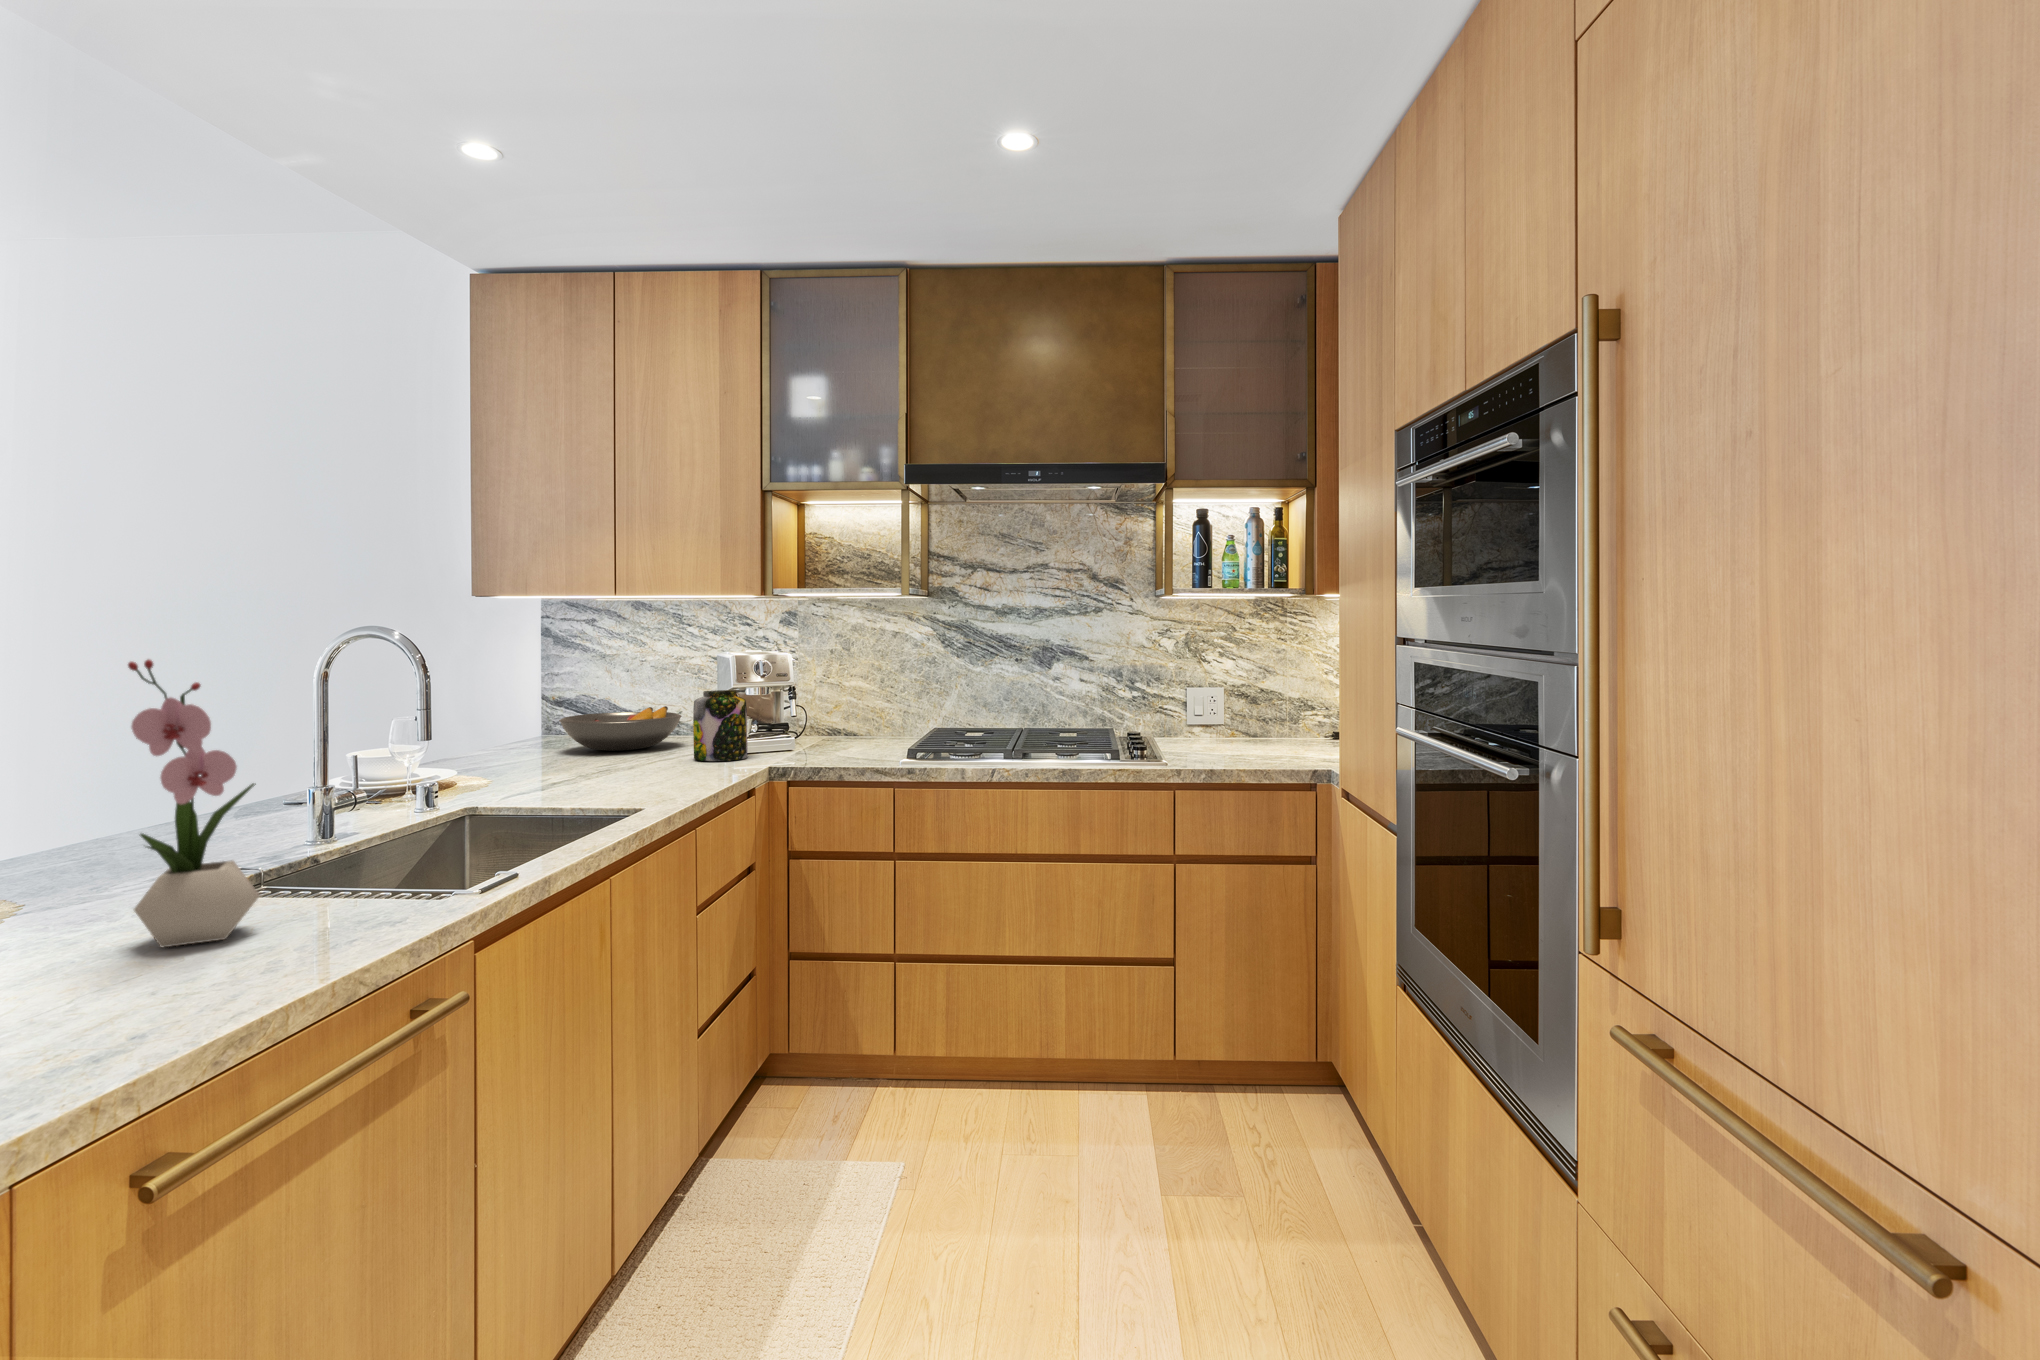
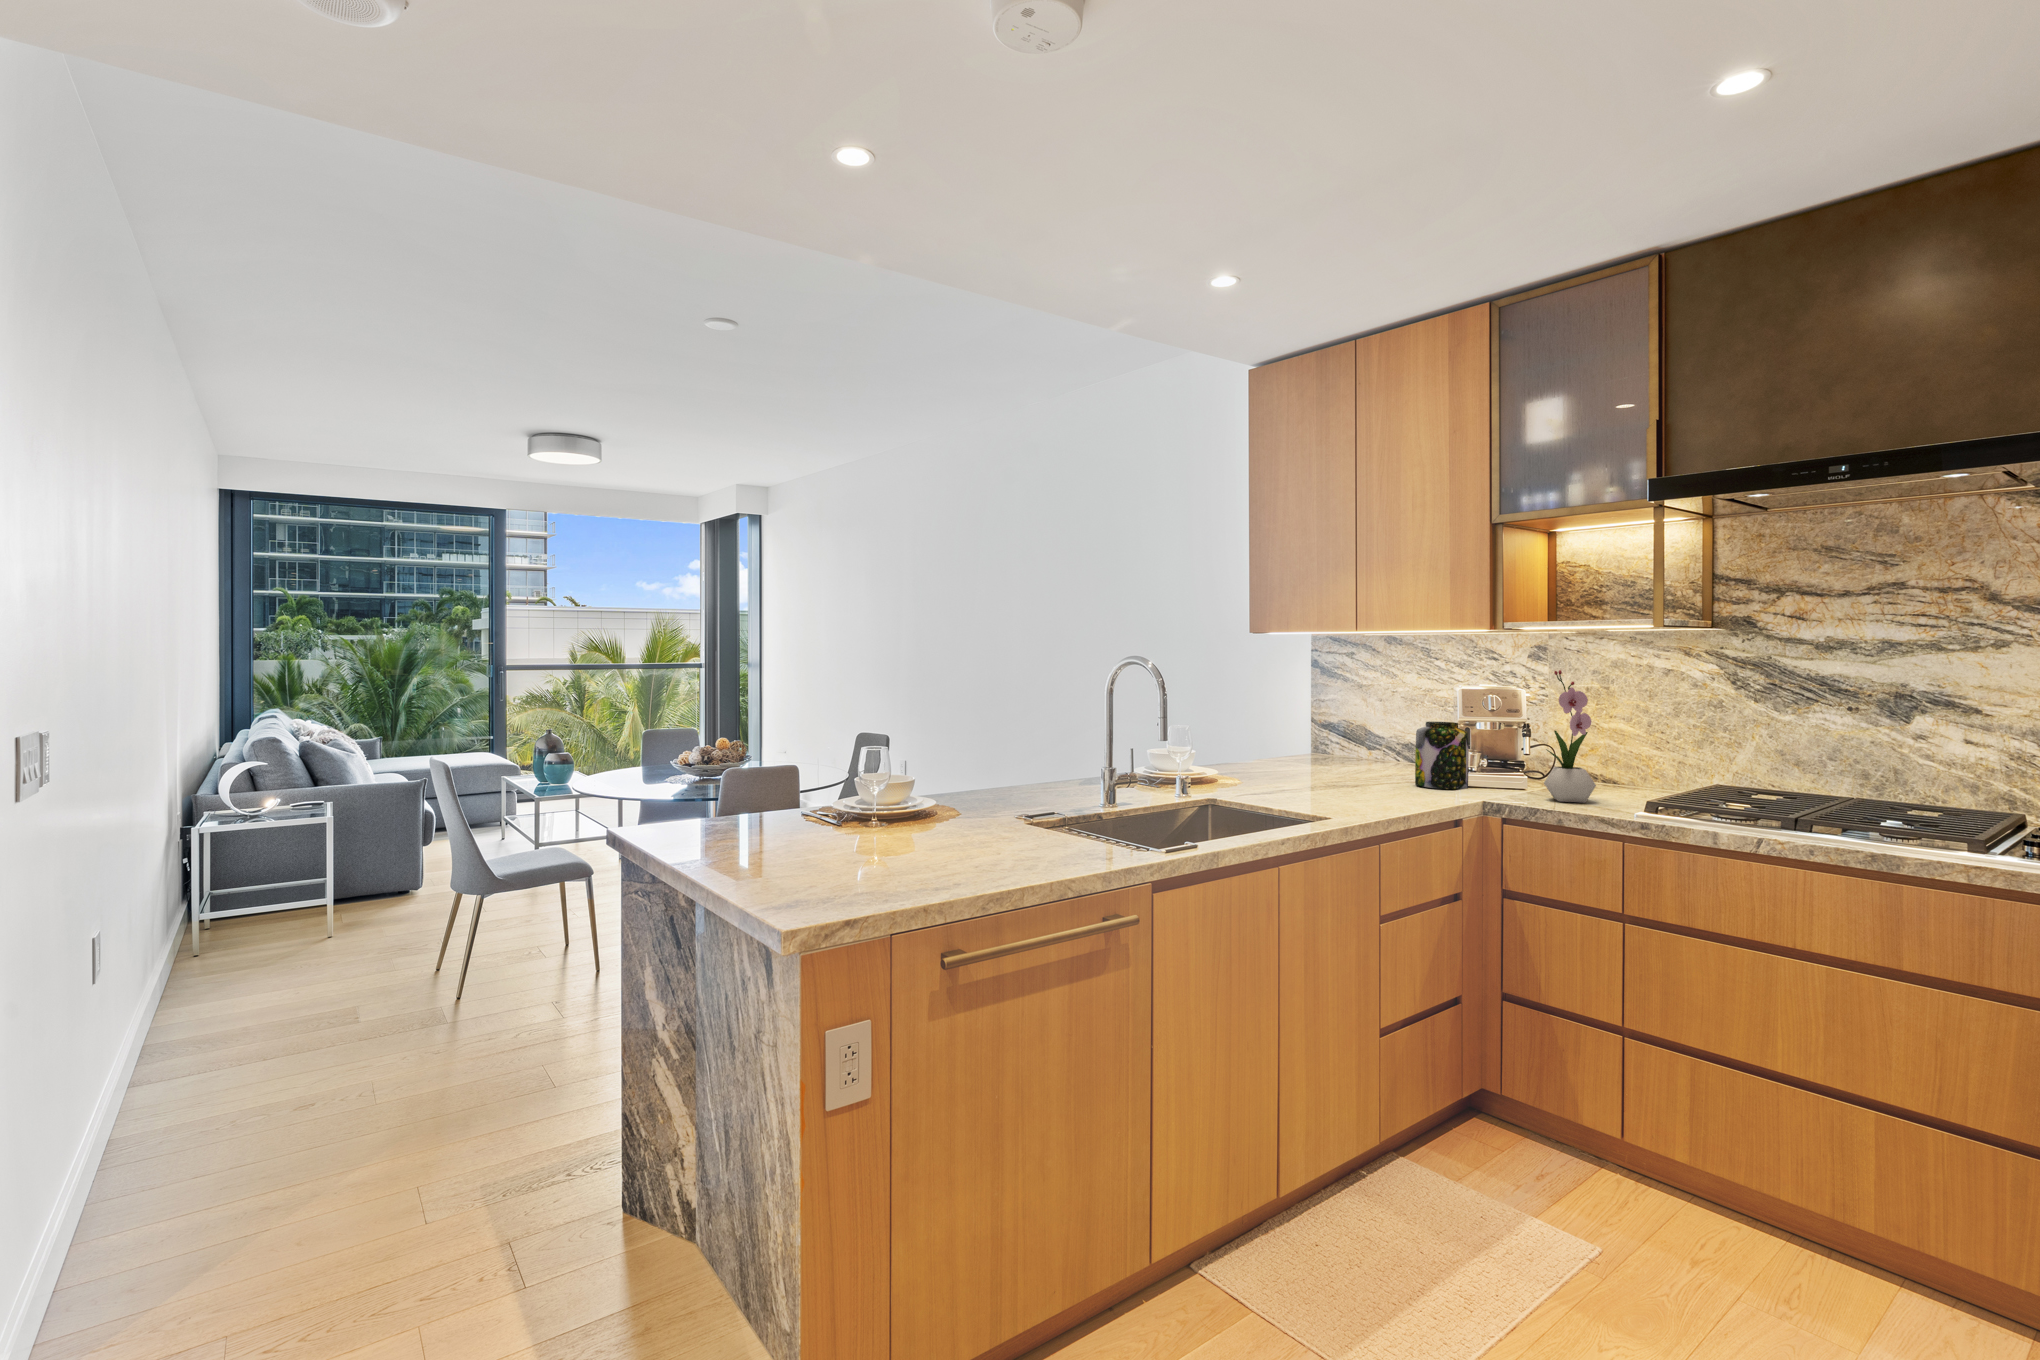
flower arrangement: present [128,659,260,947] -> present [1544,670,1596,803]
fruit bowl: present [559,706,682,751] -> none [1311,734,1419,771]

